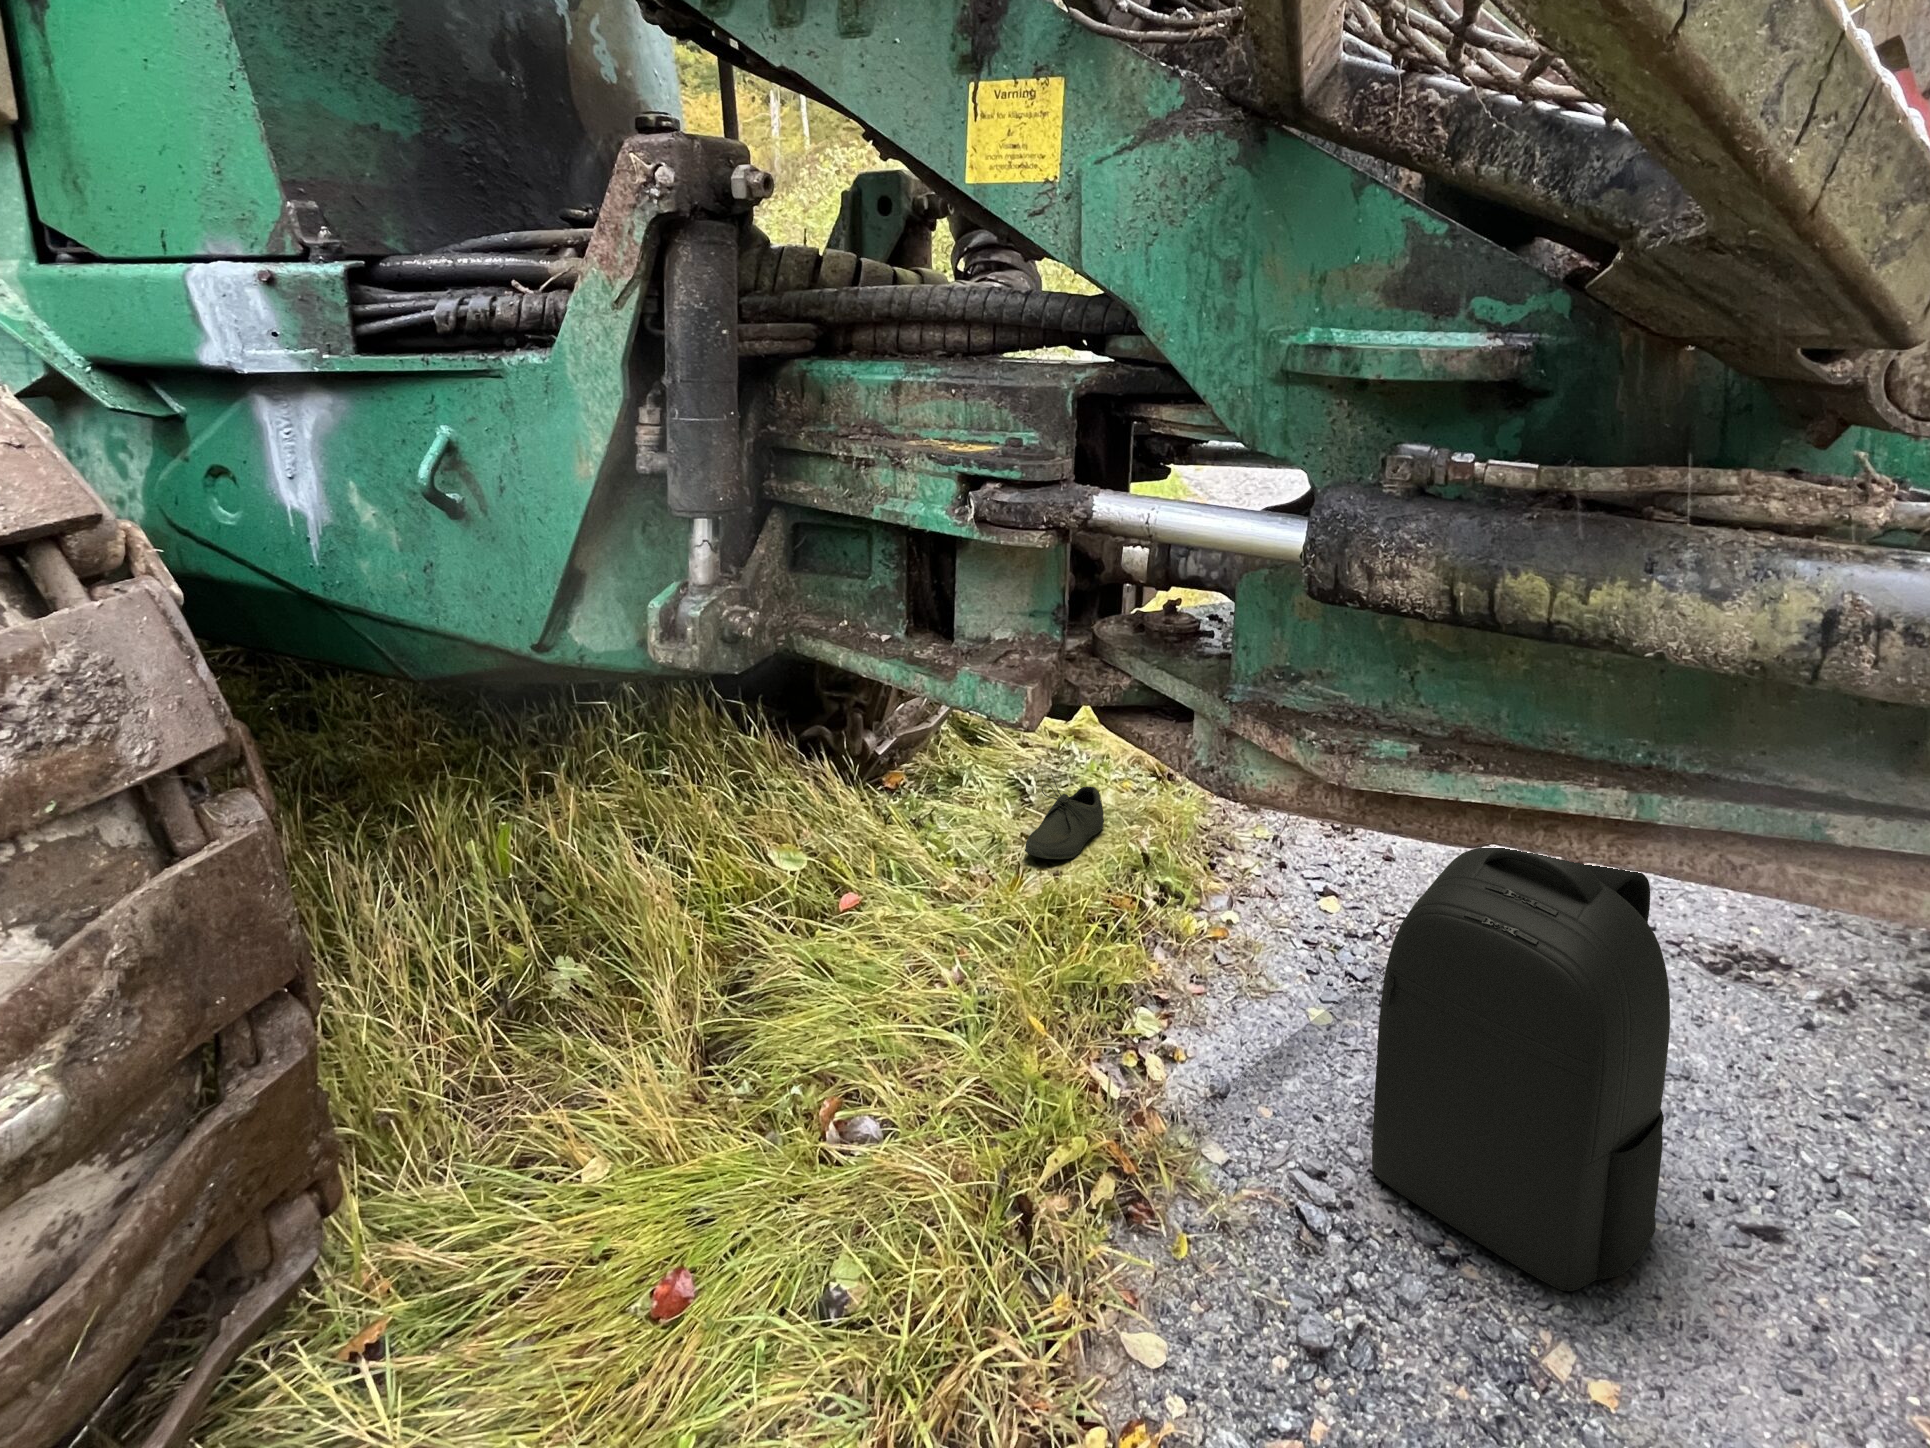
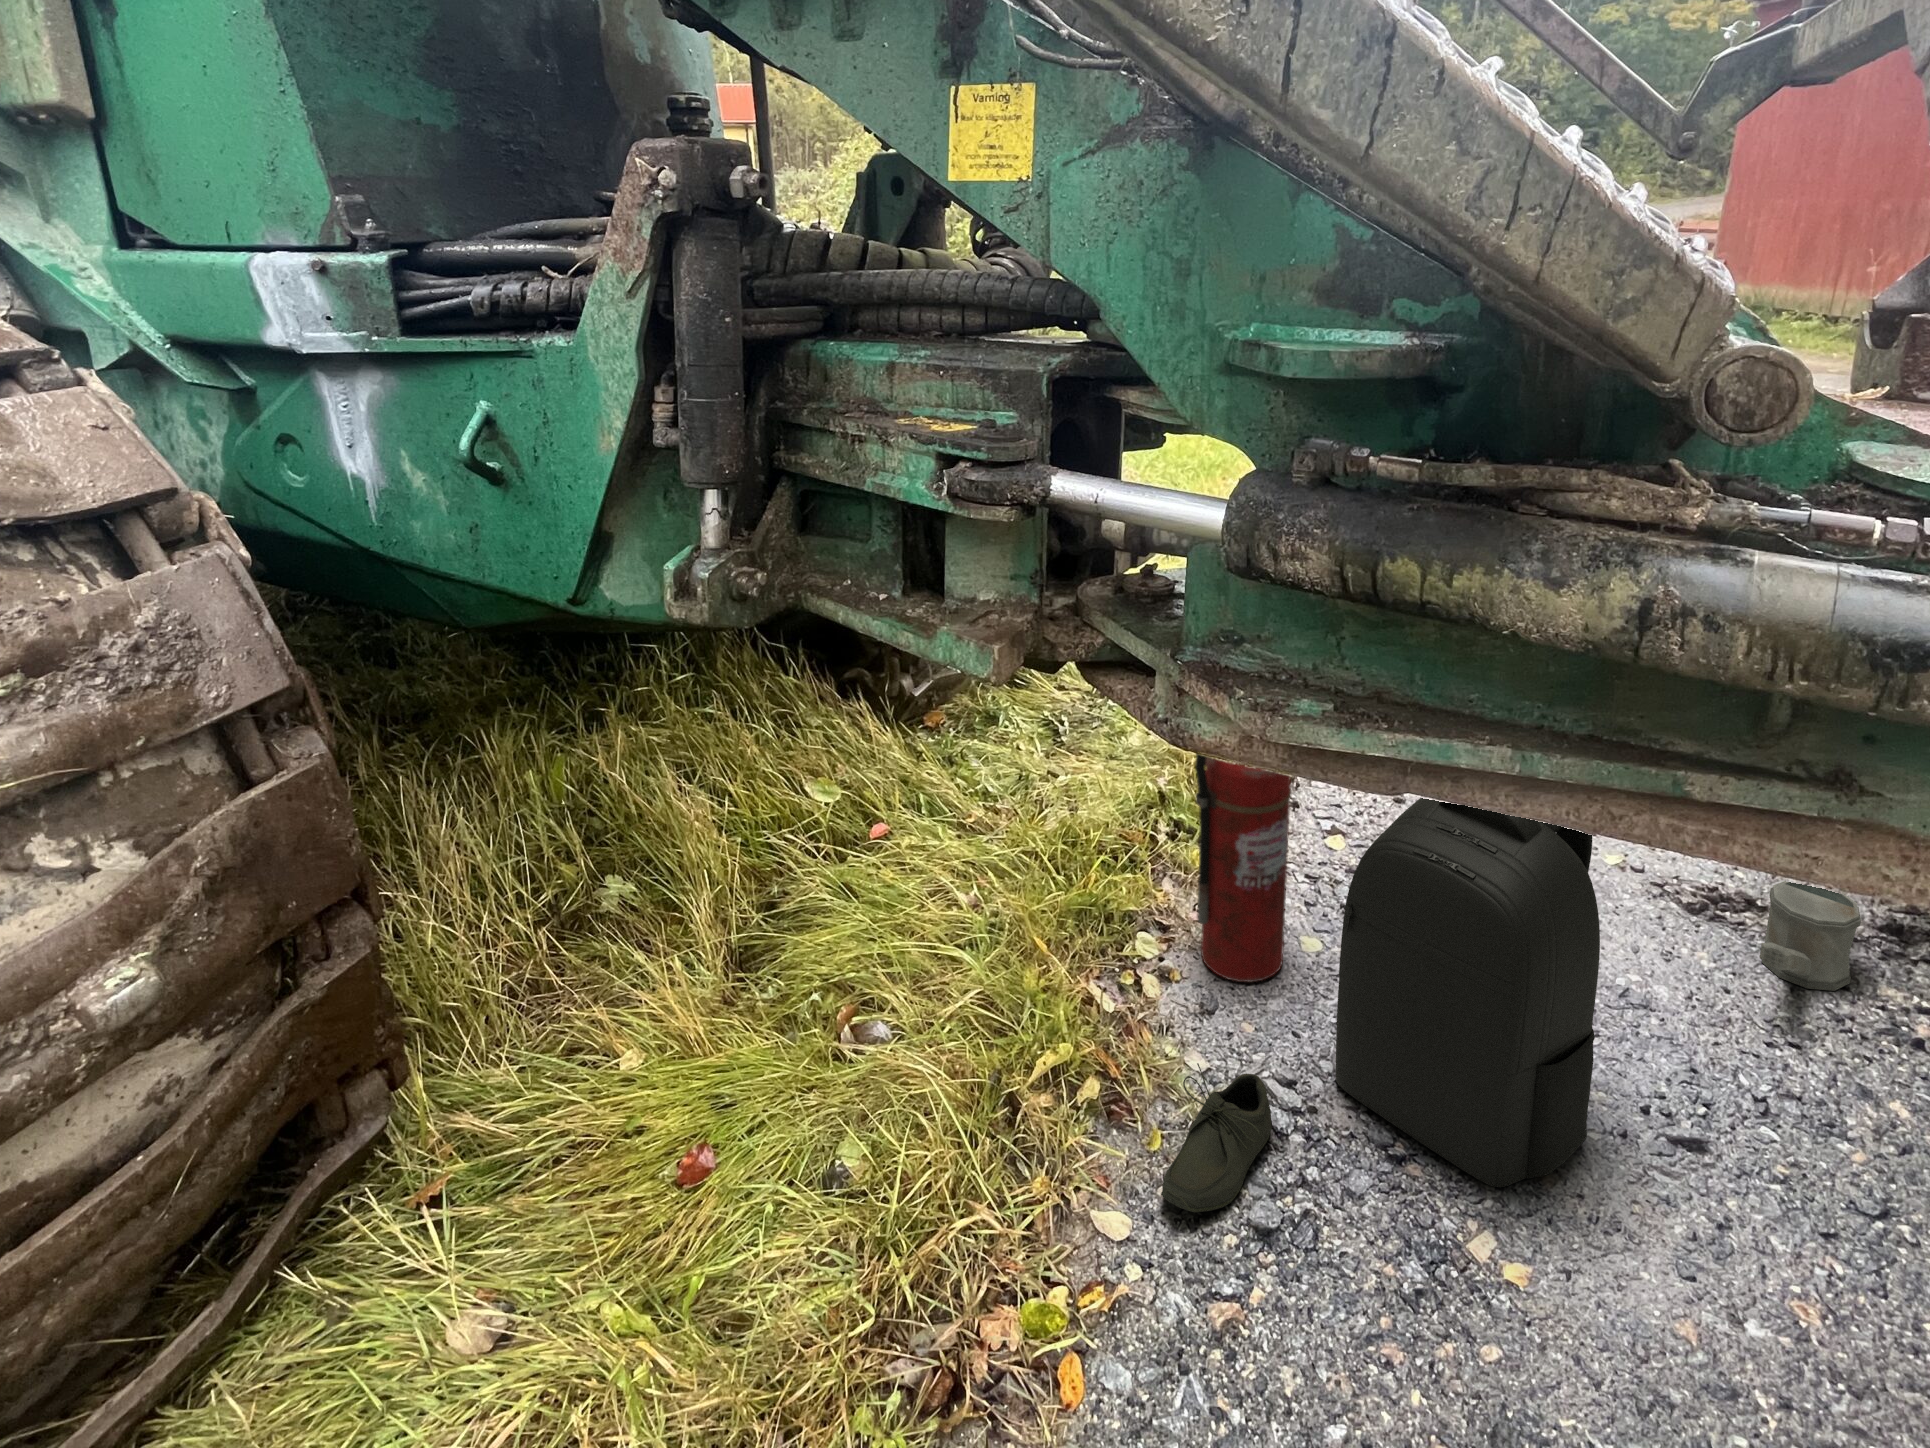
fire extinguisher: none [1205,733,1312,1061] -> present [1195,754,1292,982]
shoe: present [1025,774,1104,859] -> present [1161,1063,1272,1212]
watering can: none [1793,927,1904,1059] -> present [1760,881,1861,991]

